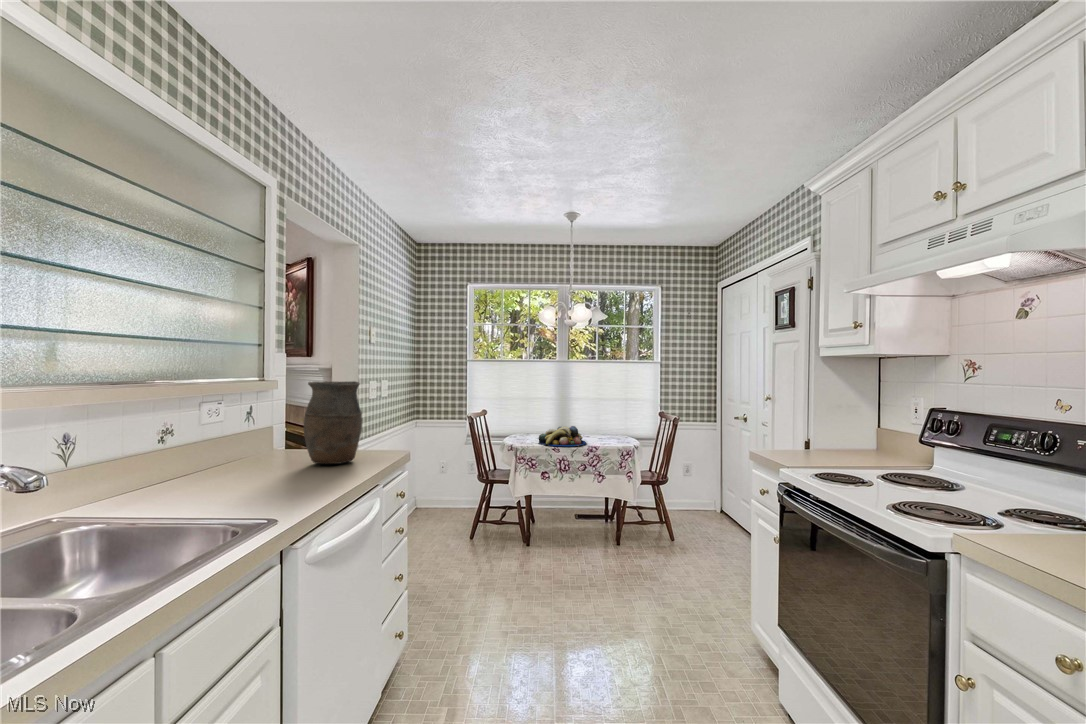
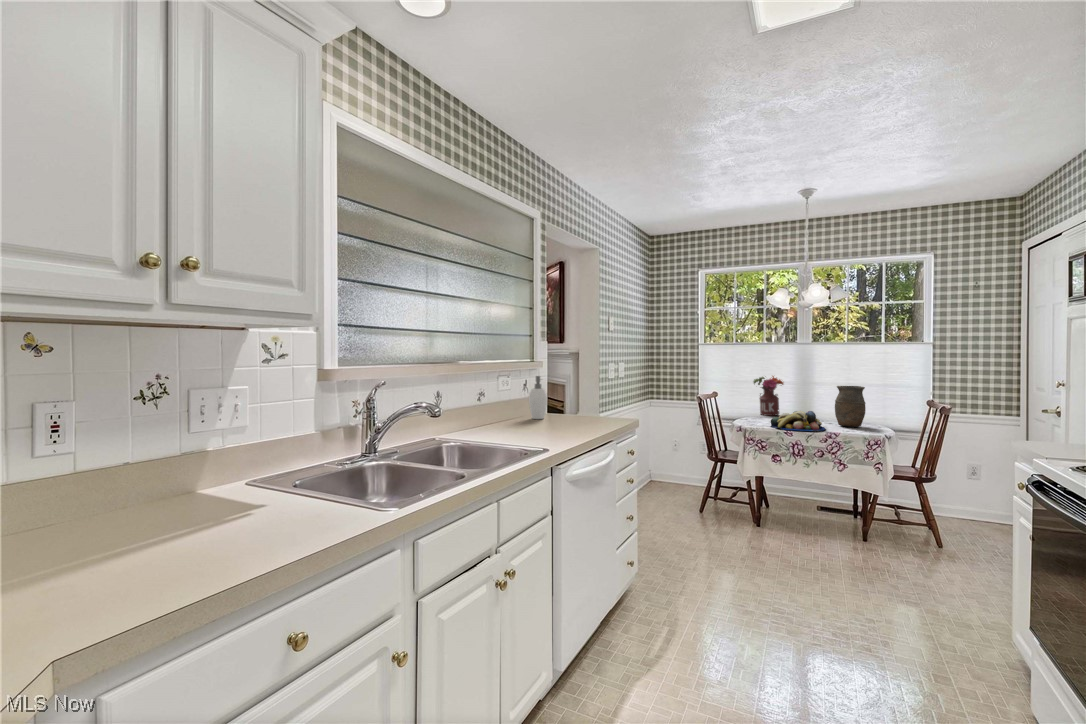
vase: present [304,381,362,464] -> present [835,386,866,427]
flower arrangement: none [518,391,546,431] -> present [753,376,784,416]
soap dispenser: none [252,402,282,462] -> present [529,376,547,419]

